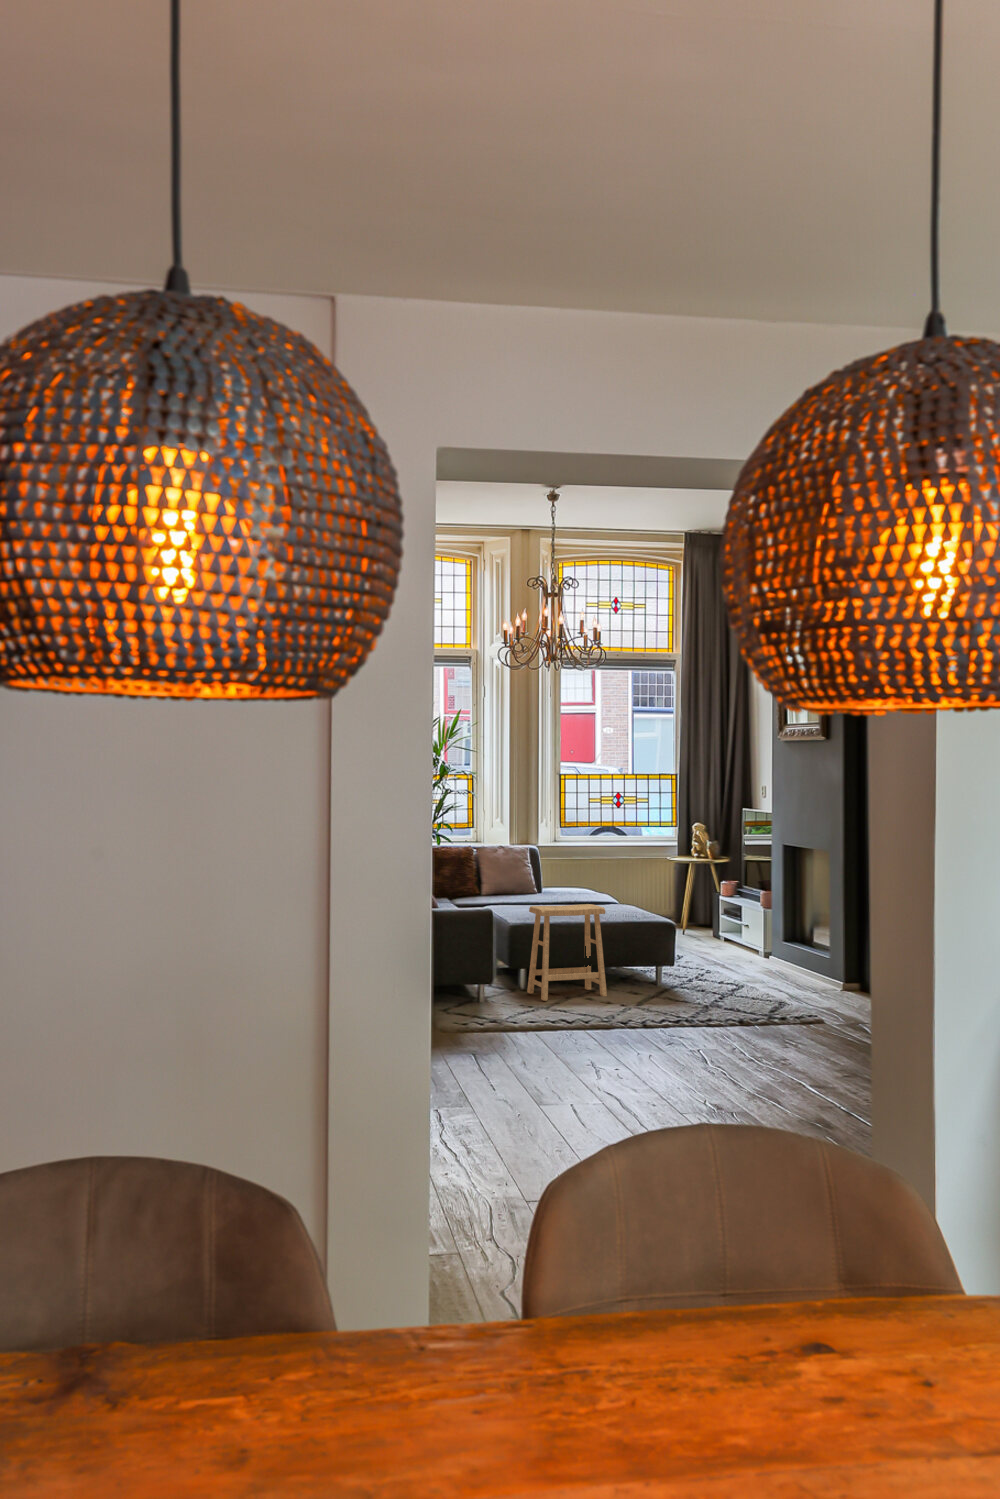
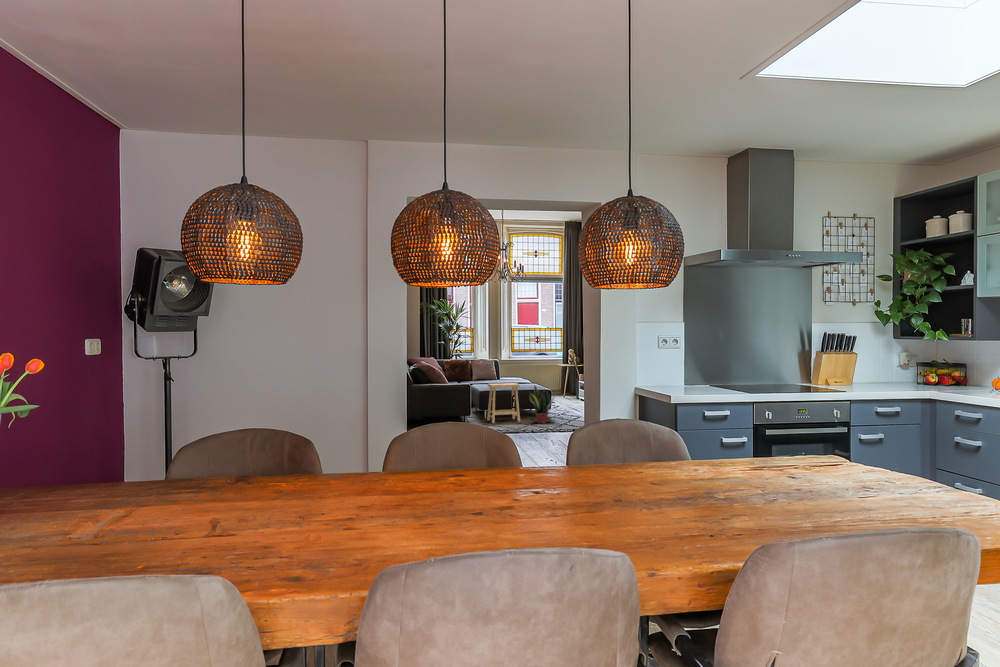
potted plant: none [632,909,693,1002] -> present [529,385,554,423]

